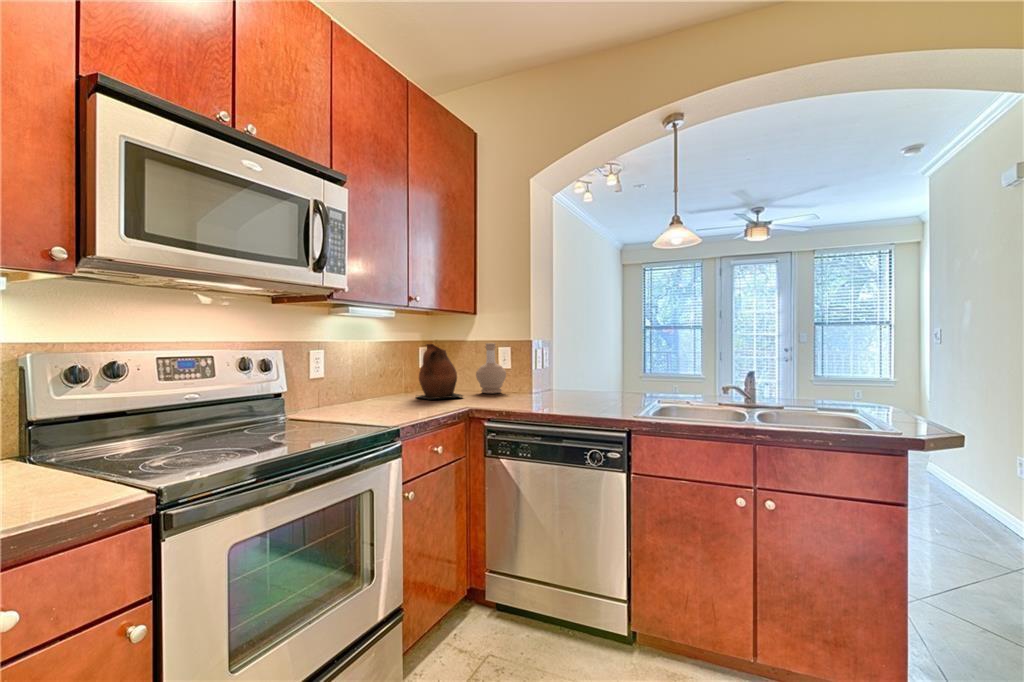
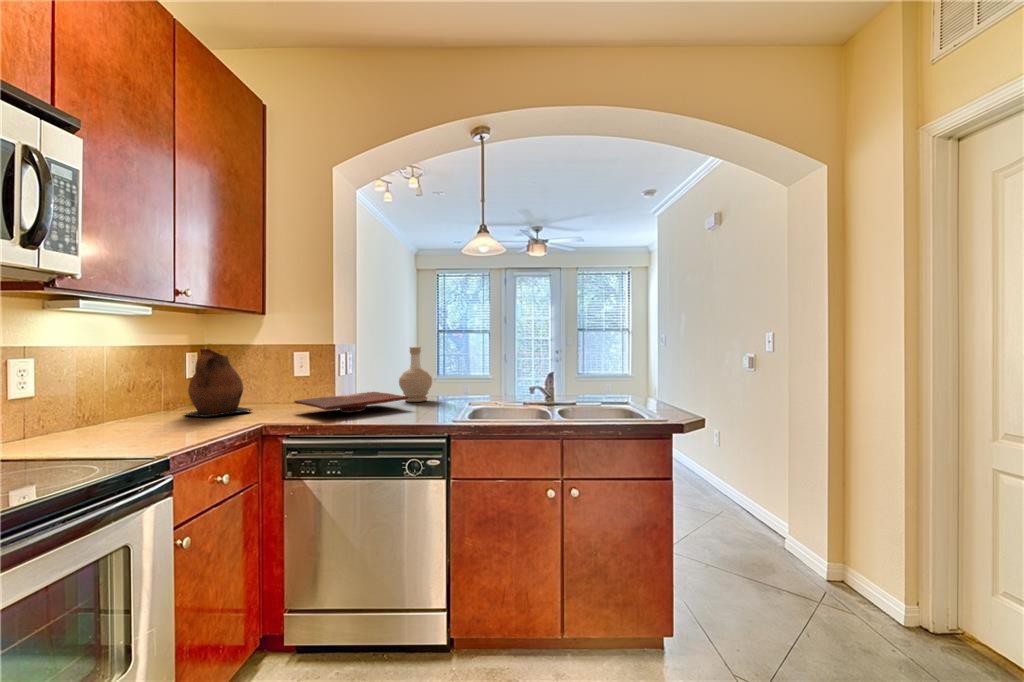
bottle: present [476,343,506,394] -> present [399,347,432,402]
cutting board: none [495,385,594,403] -> present [294,392,409,413]

